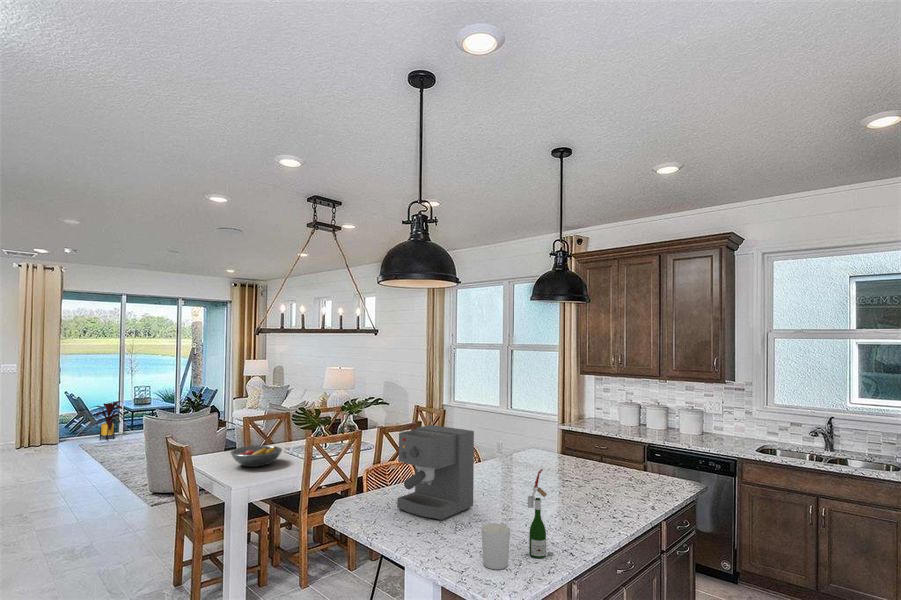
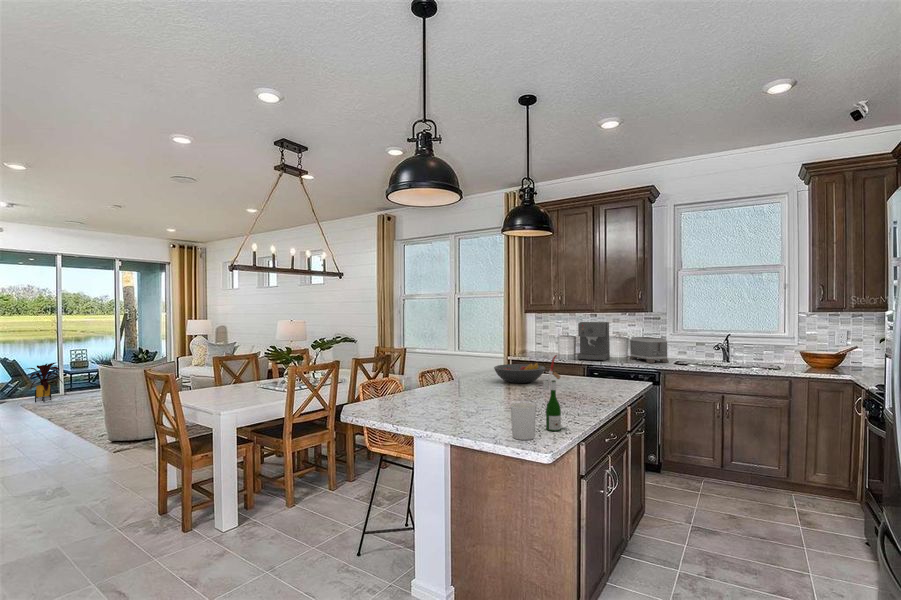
toaster: none [705,413,752,447] -> present [630,337,669,363]
coffee maker: present [397,425,474,521] -> present [577,322,610,361]
fruit bowl: present [231,446,282,467] -> present [494,363,545,383]

